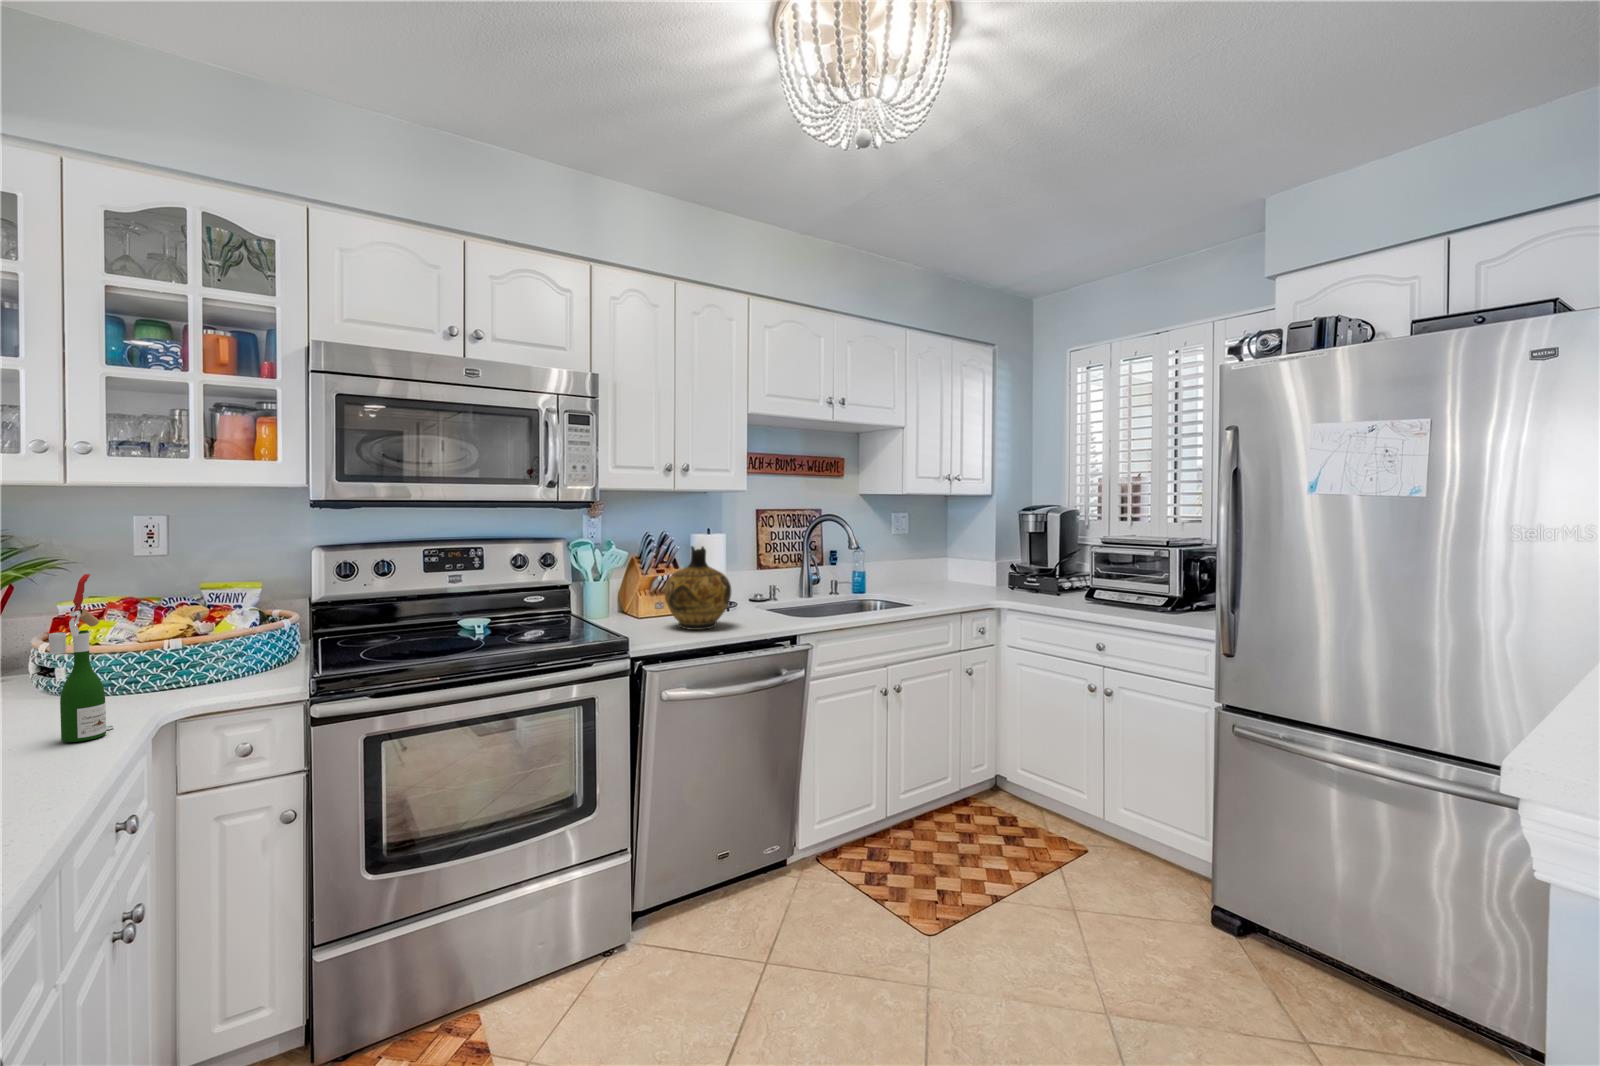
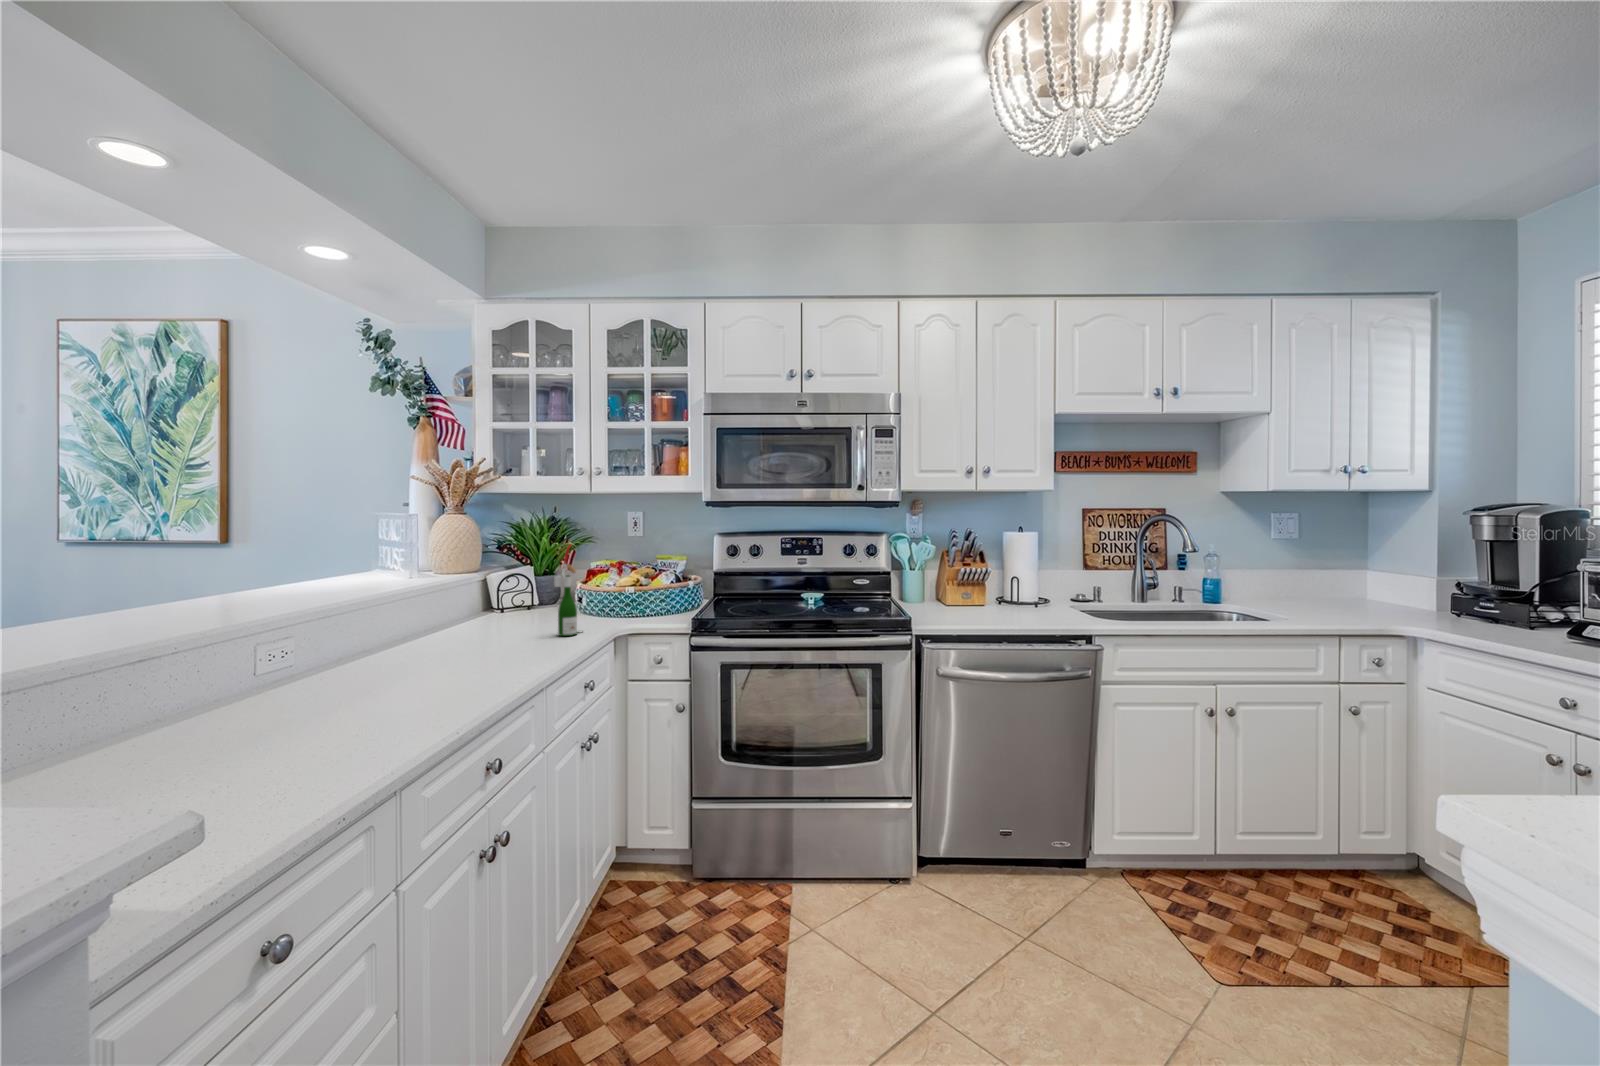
ceramic jug: present [664,546,731,630] -> none [961,542,1024,618]

